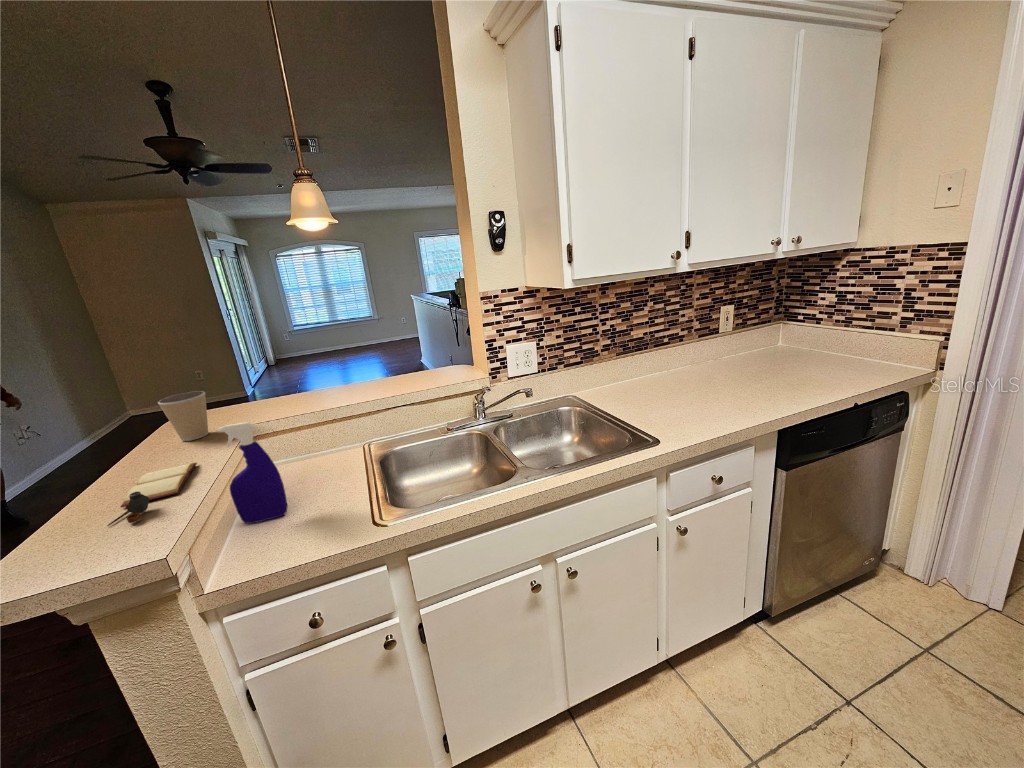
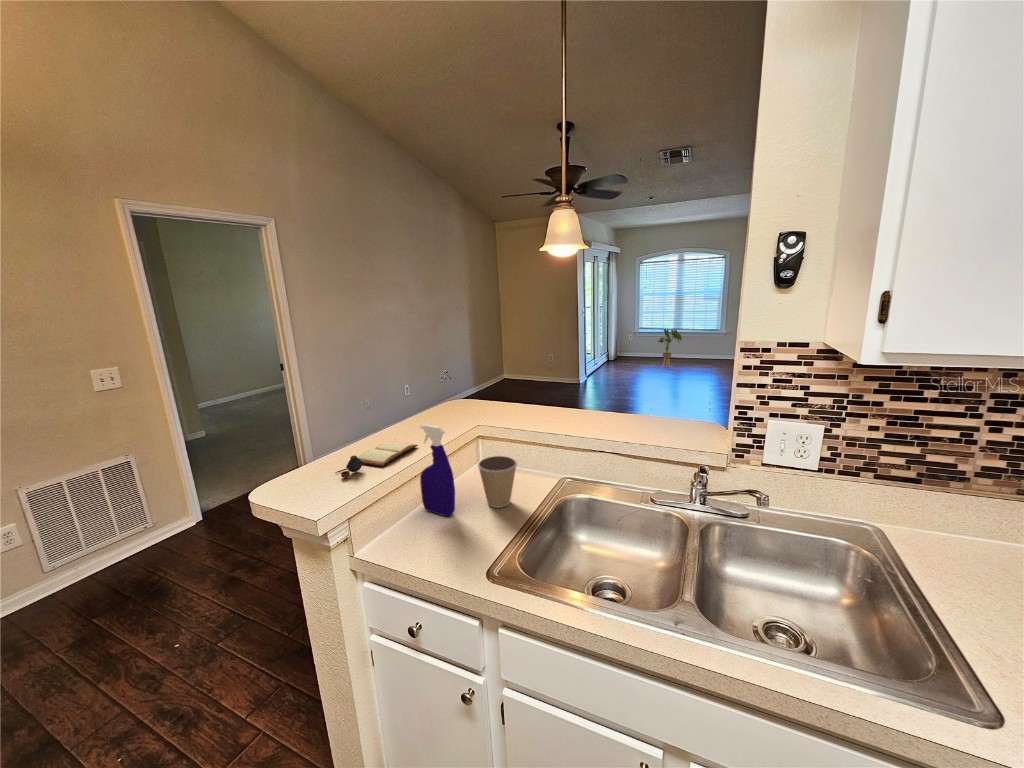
house plant: none [323,313,347,354] -> present [658,329,682,368]
coffee cup: present [158,391,208,441] -> present [478,456,517,508]

